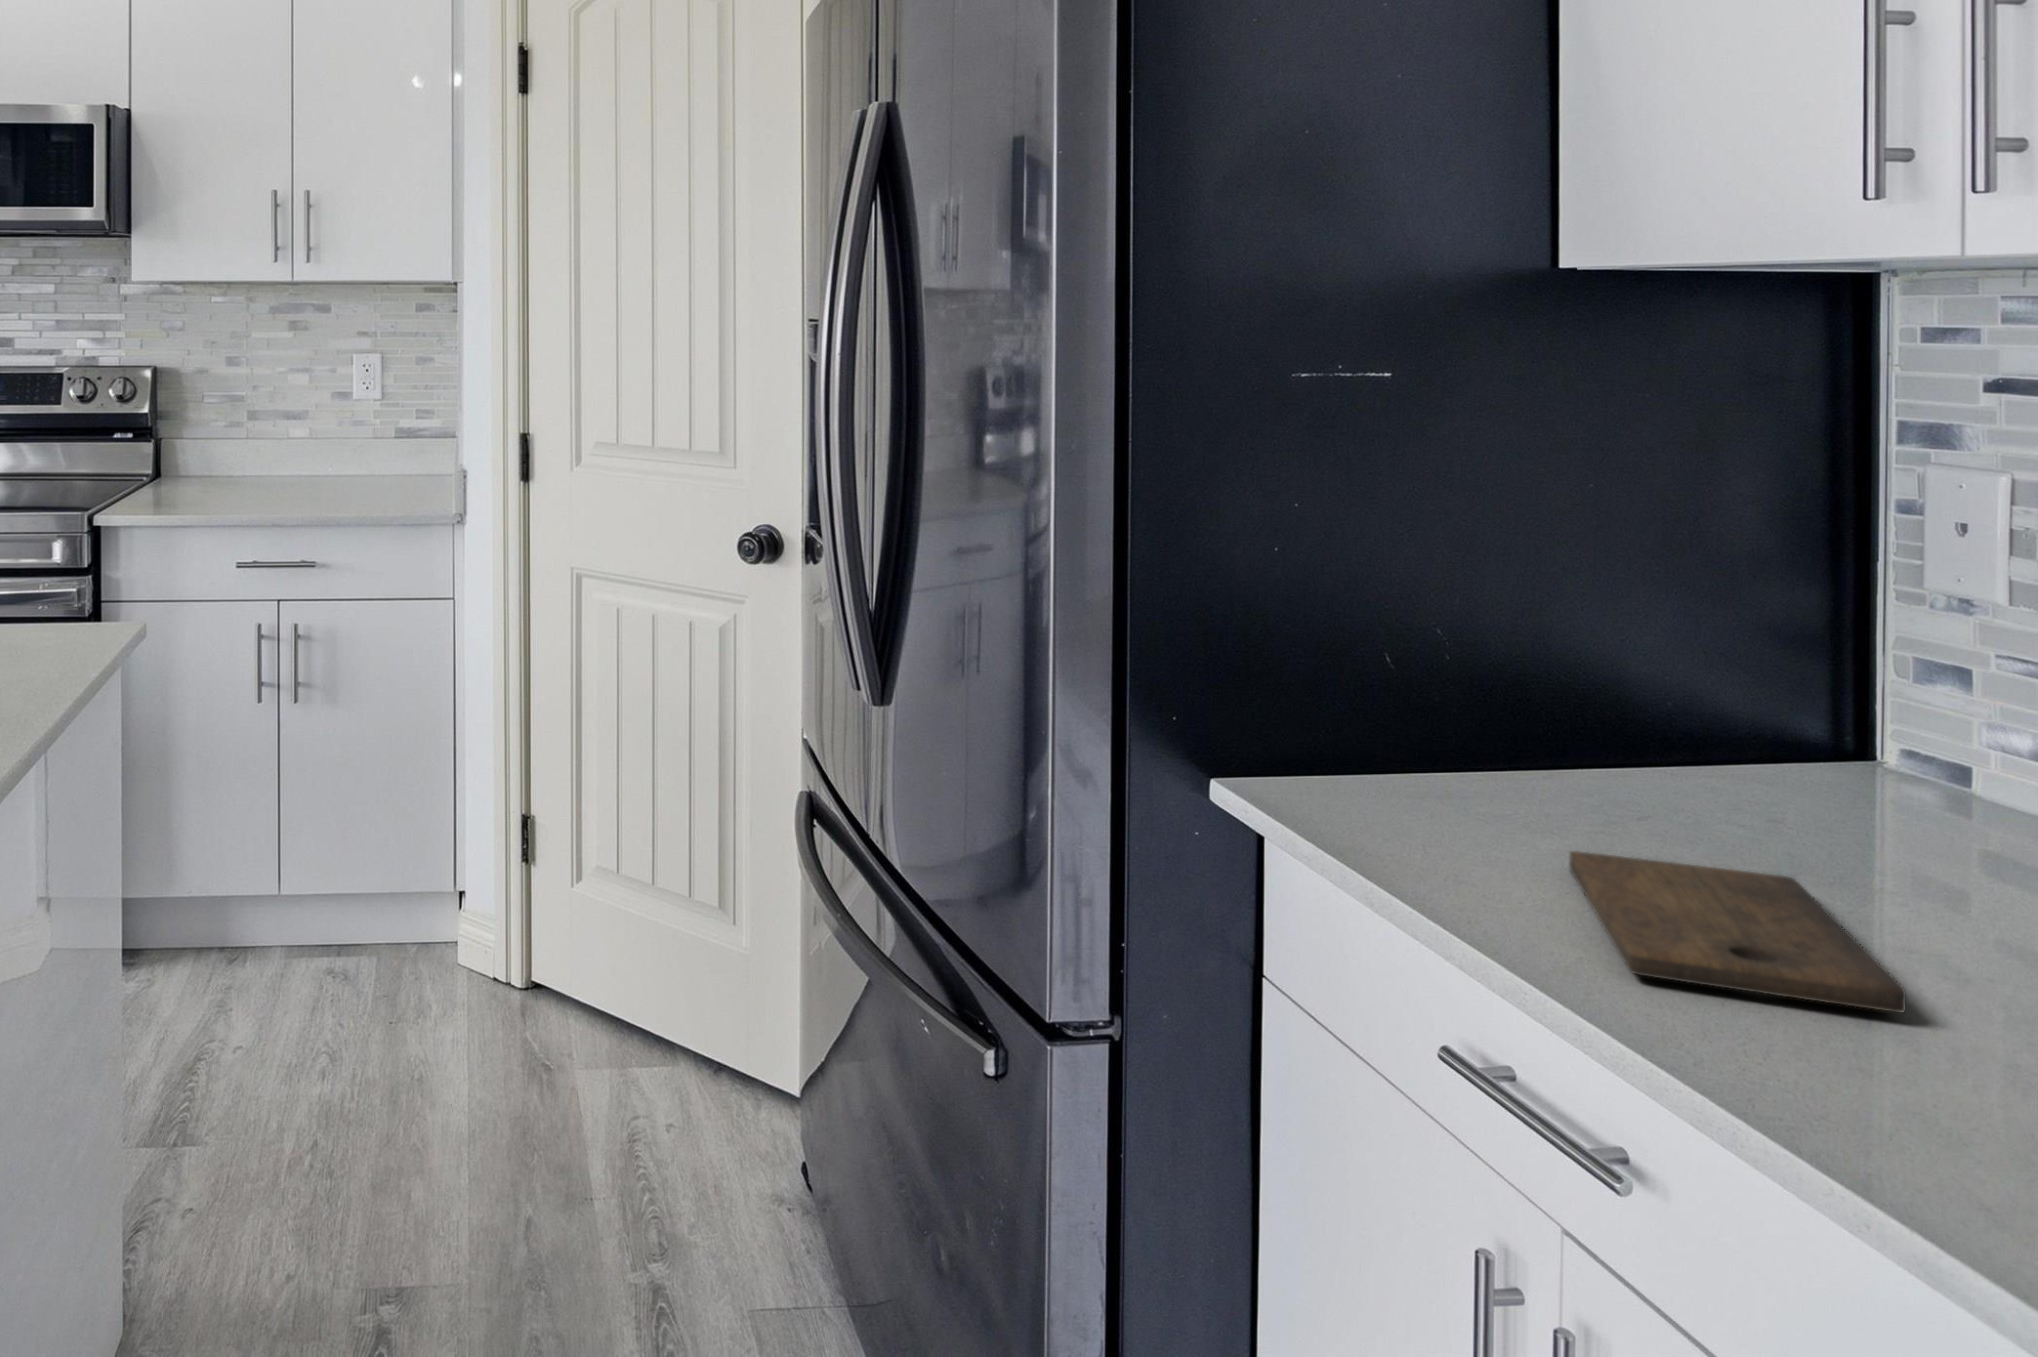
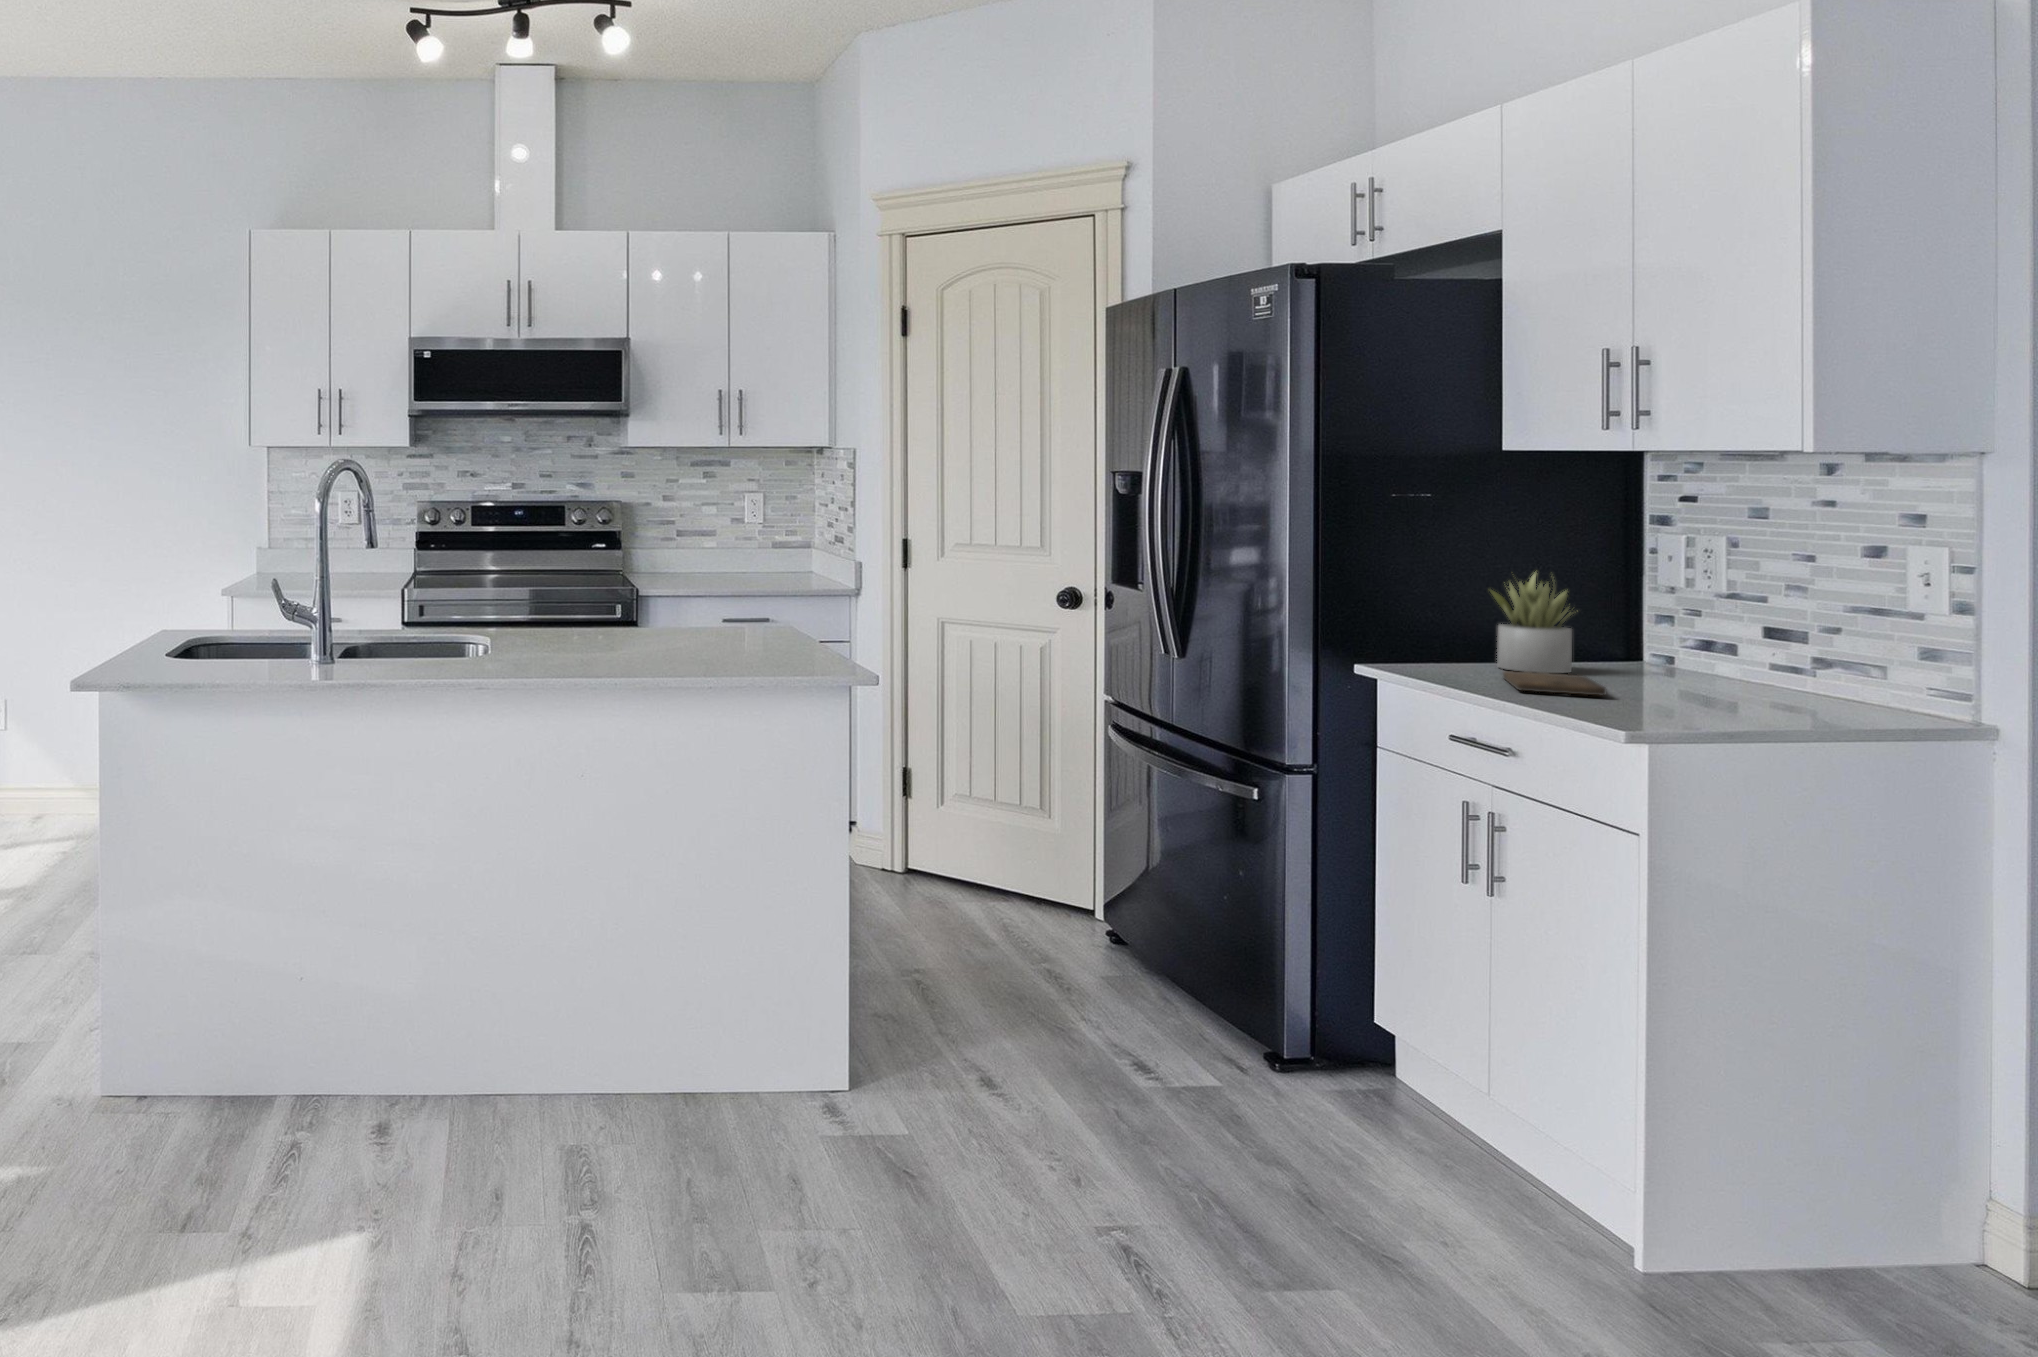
succulent plant: none [1525,566,1761,840] -> present [1491,574,1572,673]

